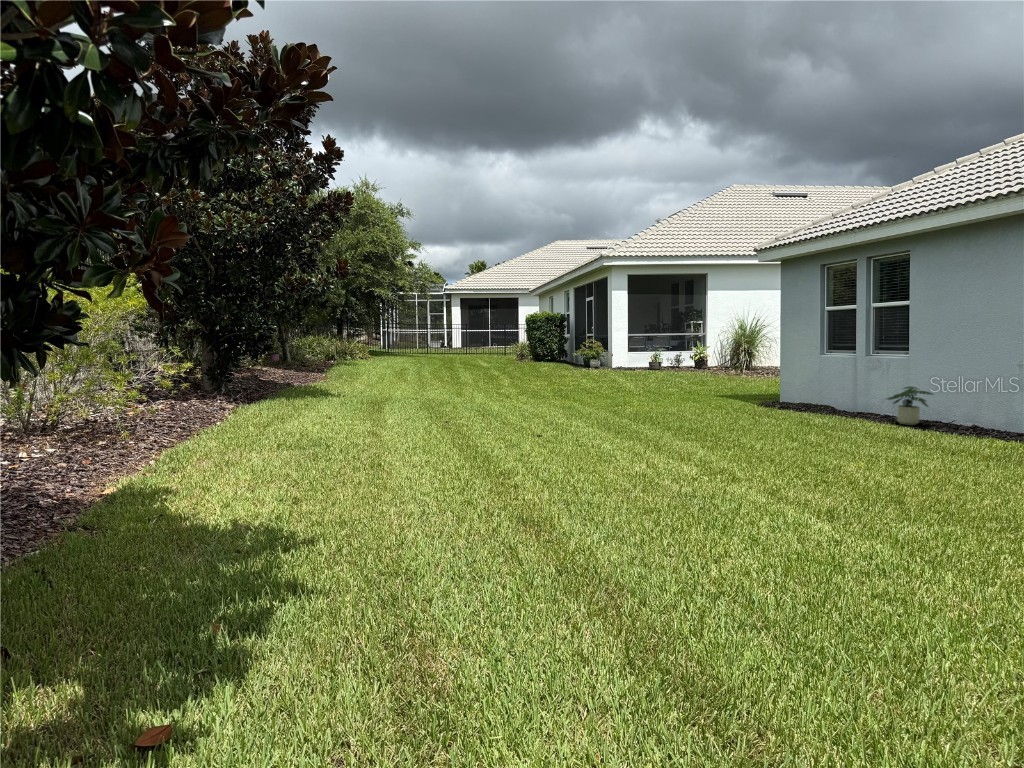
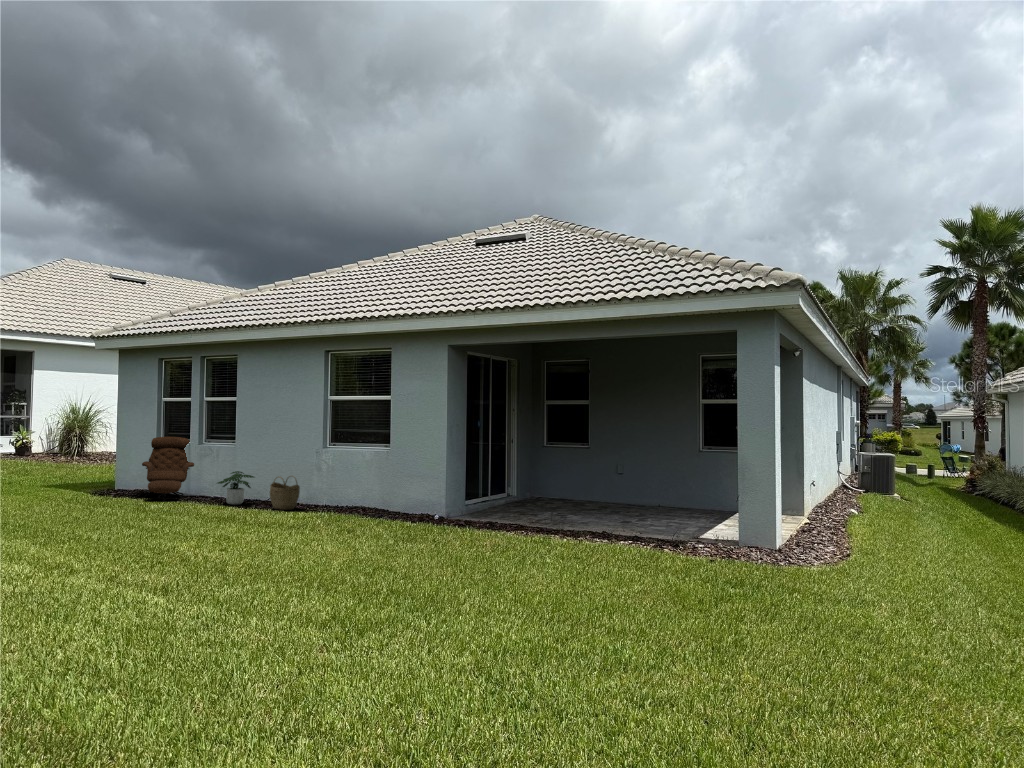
lounge chair: none [803,348,859,416] -> present [142,437,194,502]
woven basket: none [954,394,997,436] -> present [270,476,300,510]

